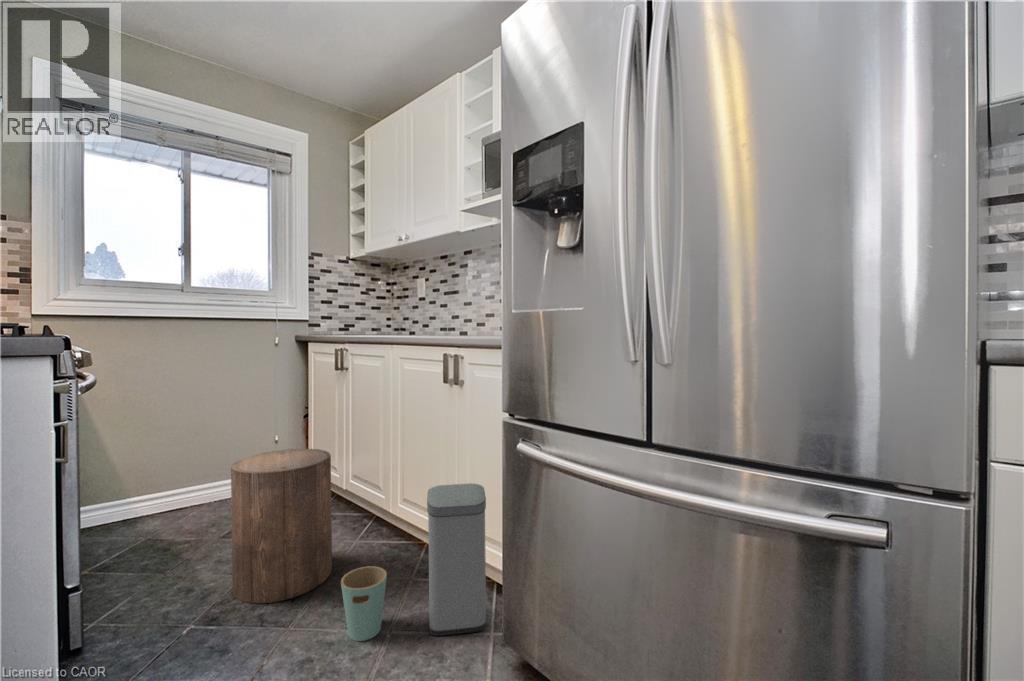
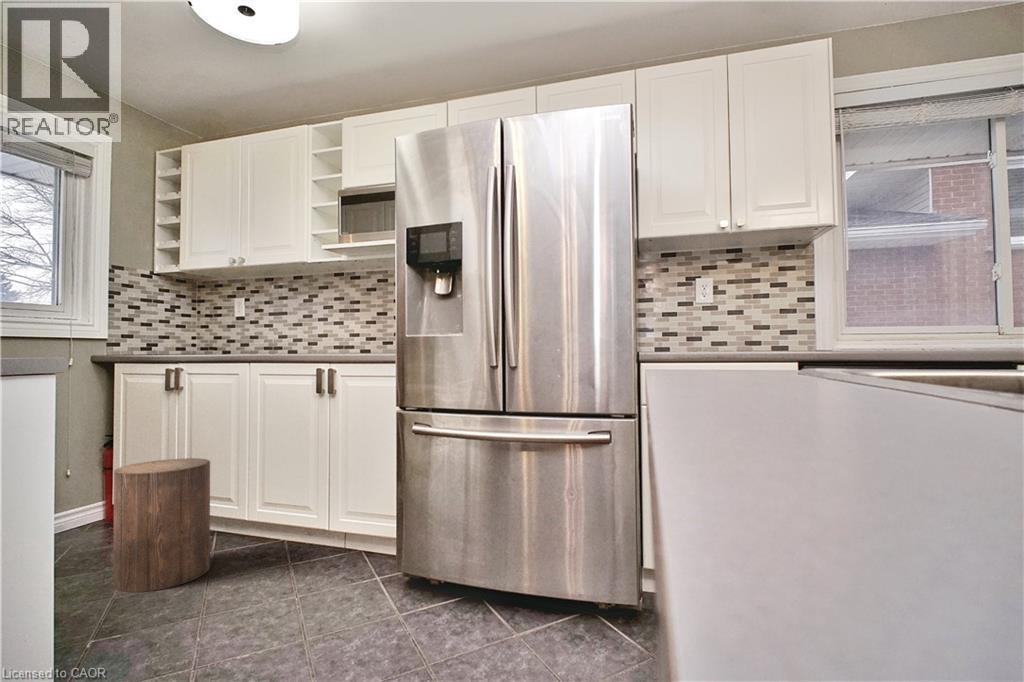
trash can: present [341,483,486,641] -> none [254,464,370,590]

